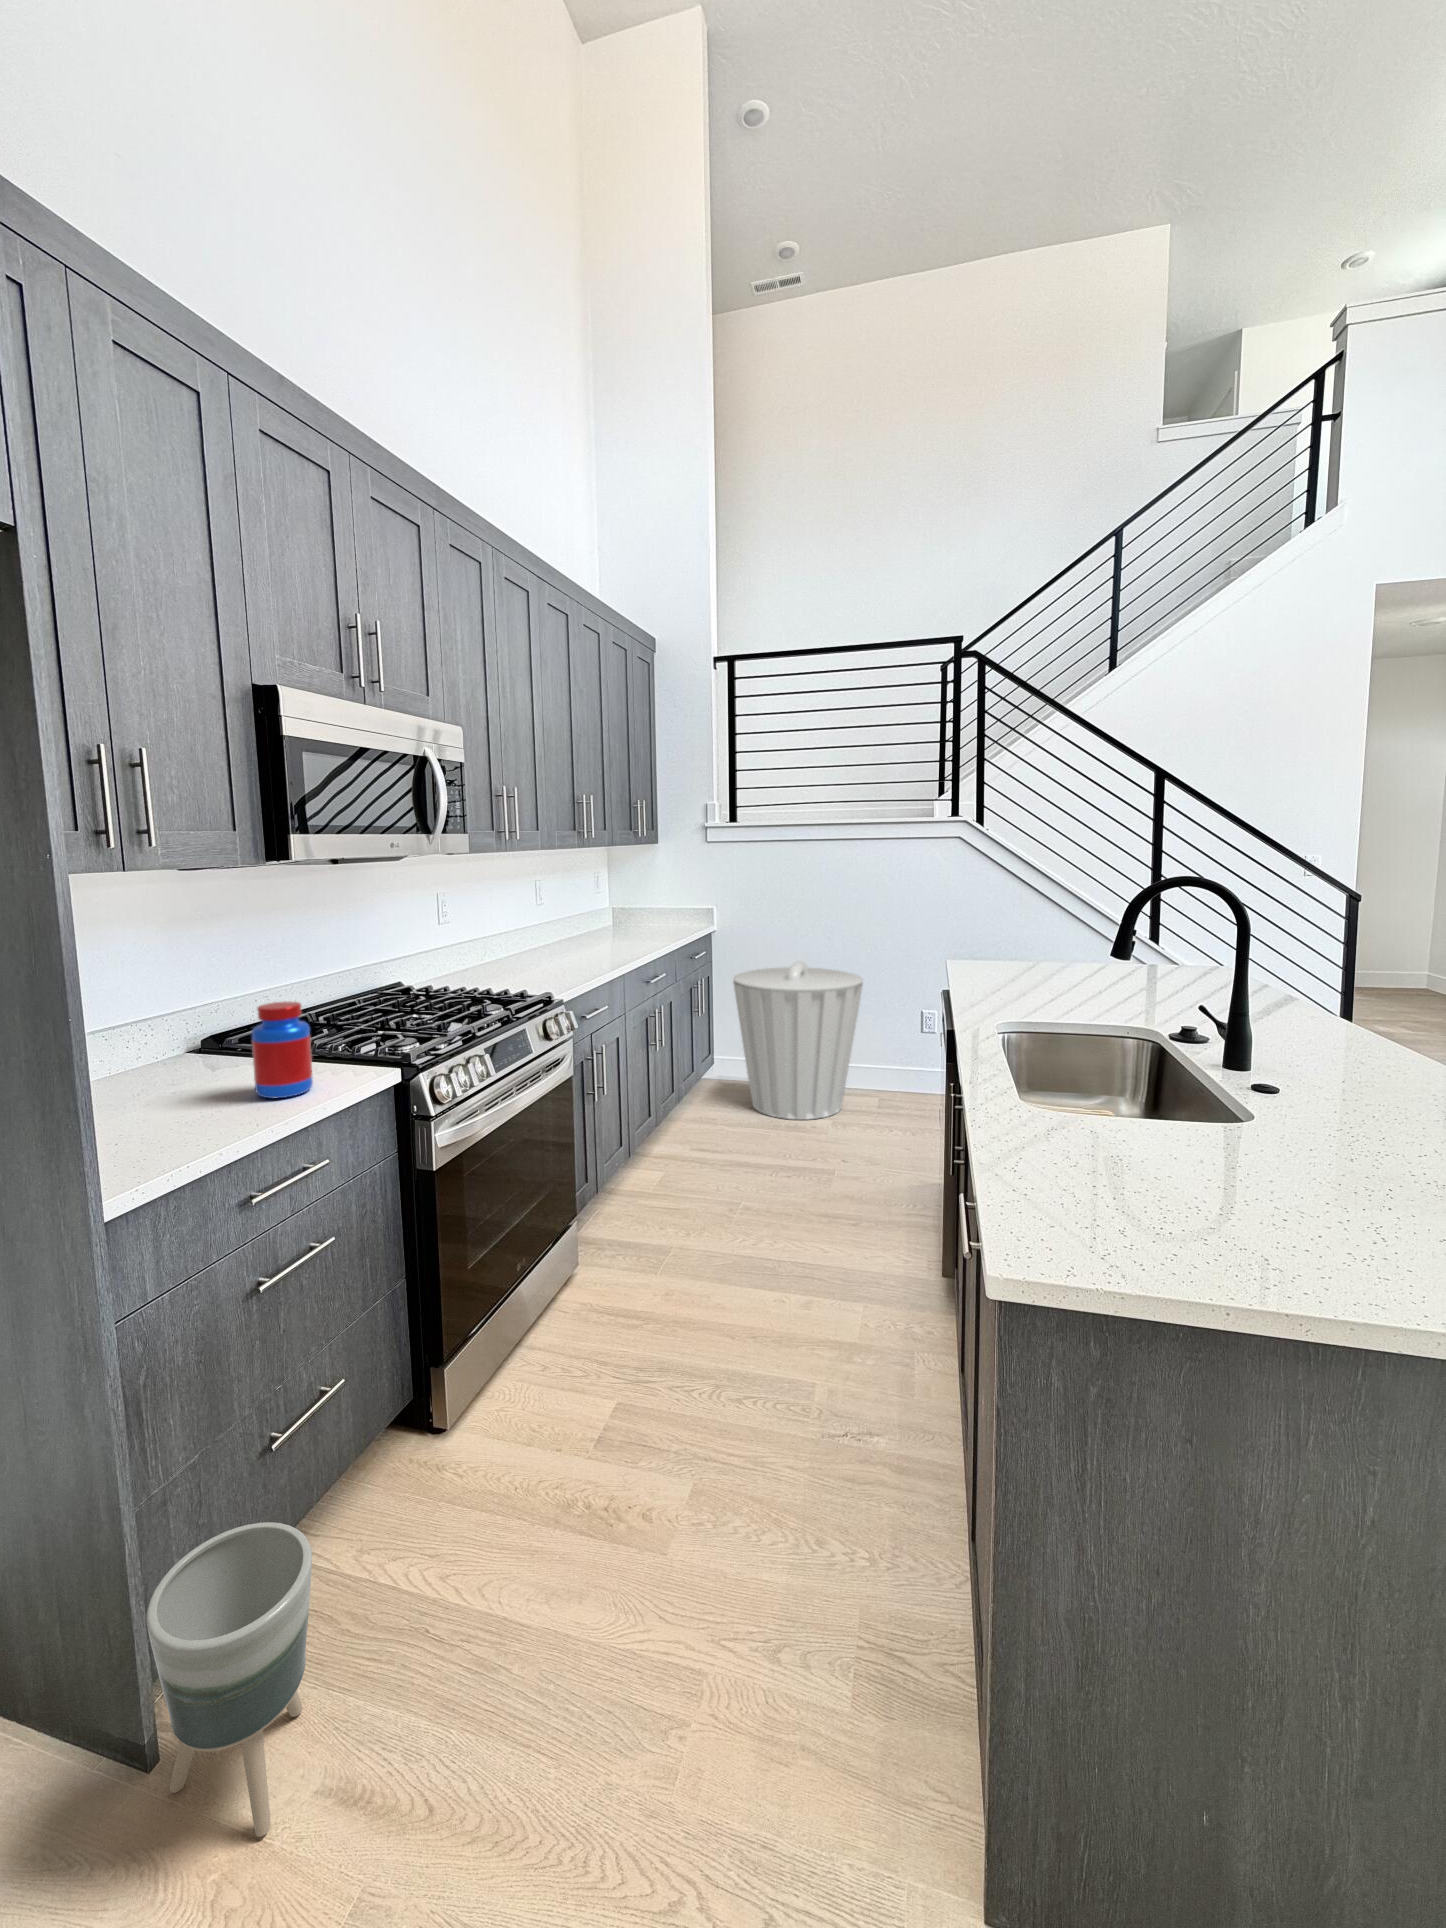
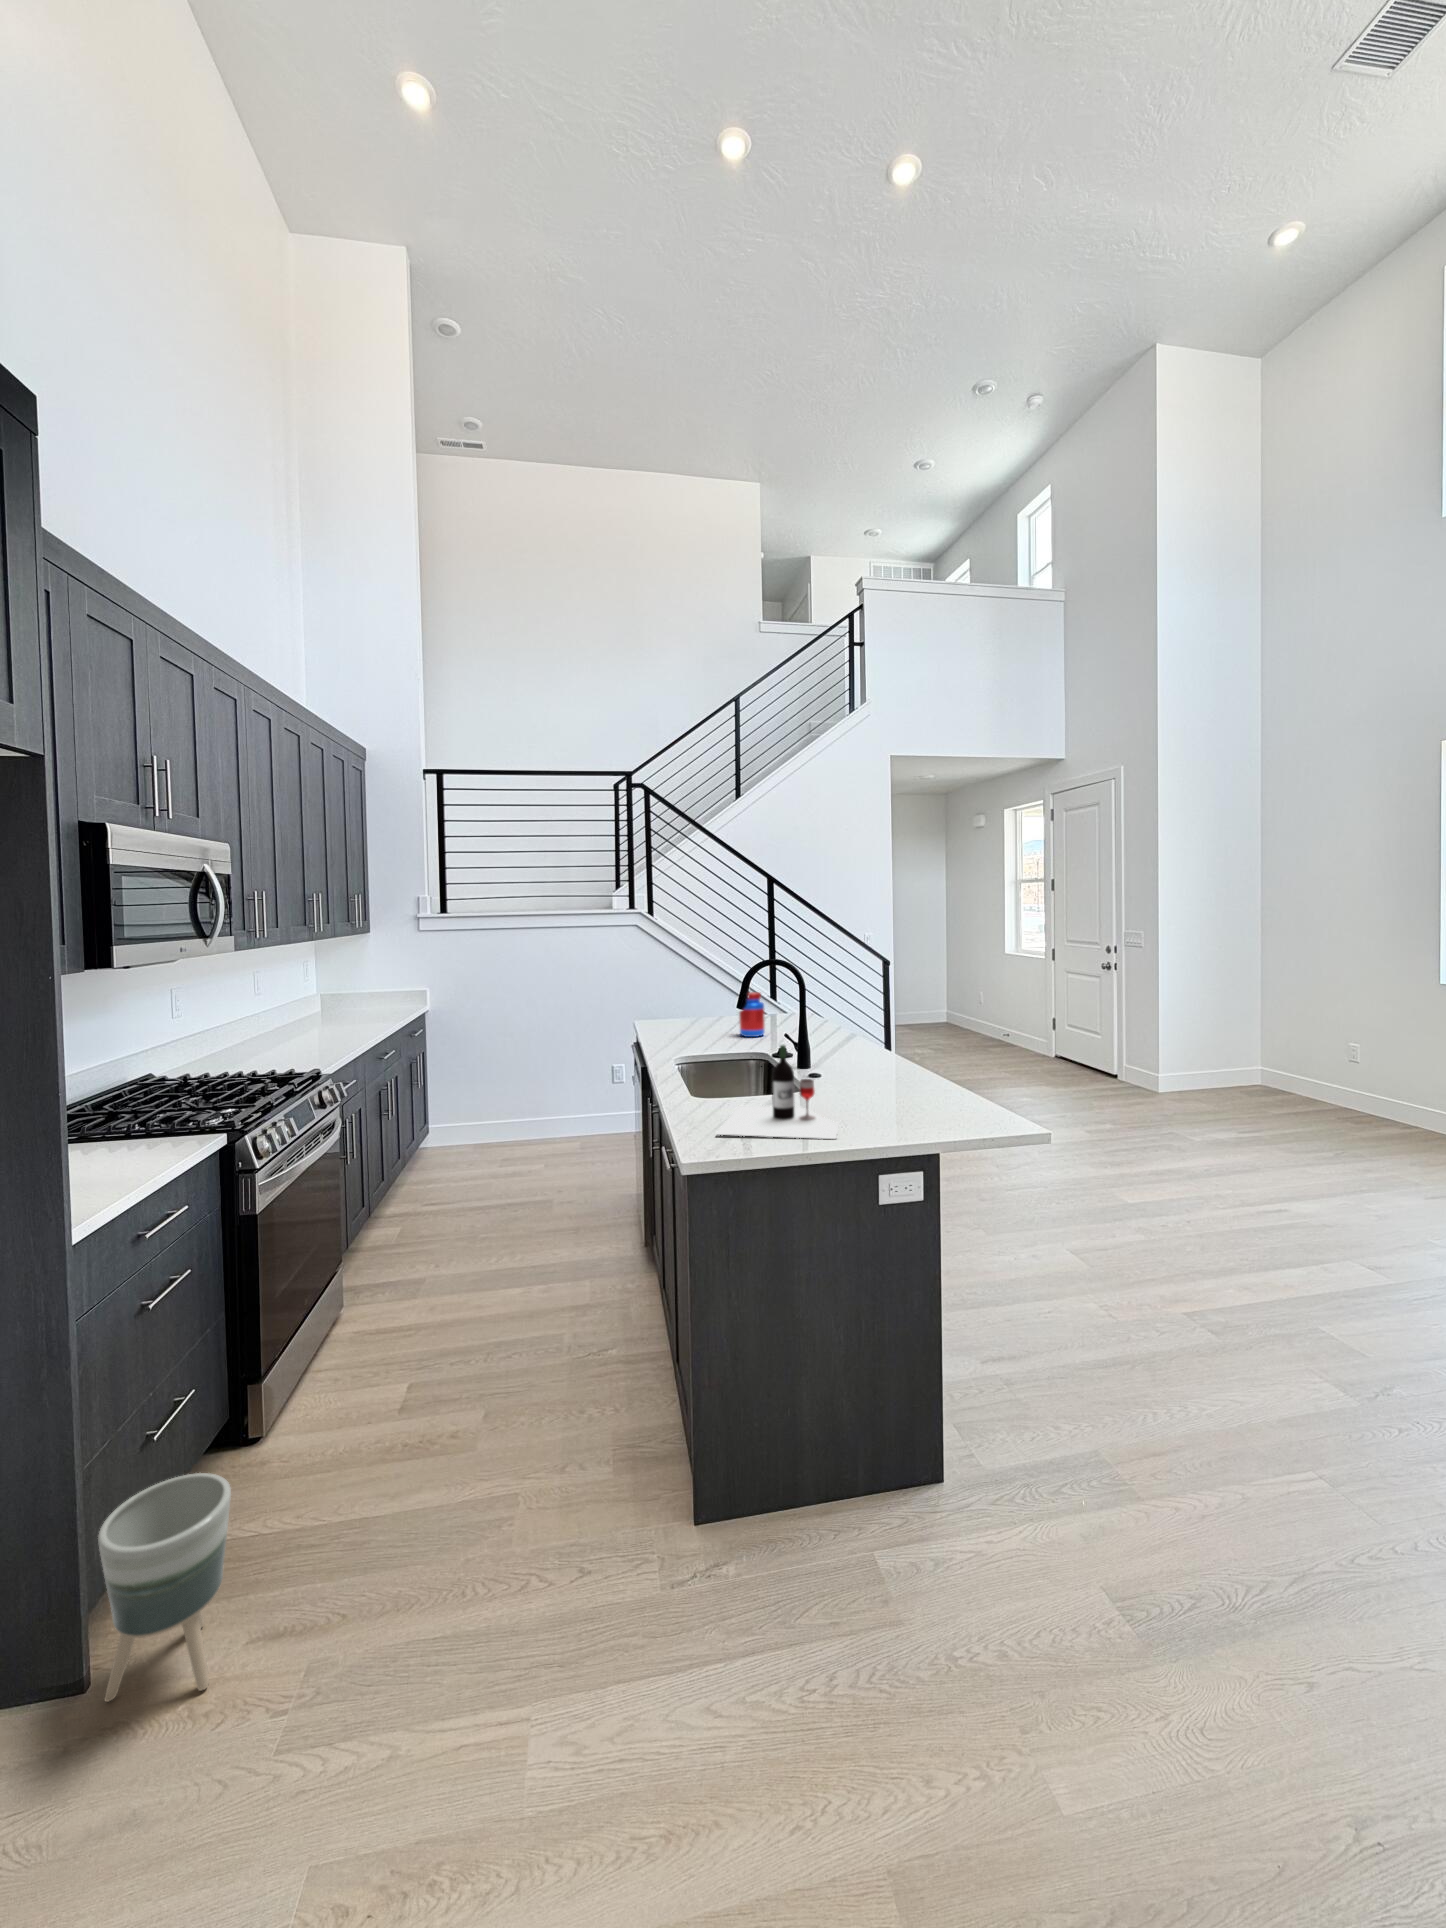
trash can: present [733,962,863,1120] -> none [451,1031,565,1167]
jar: present [252,1001,313,1098] -> present [739,992,765,1037]
wine bottle: none [1059,1042,1358,1278] -> present [717,1045,839,1139]

